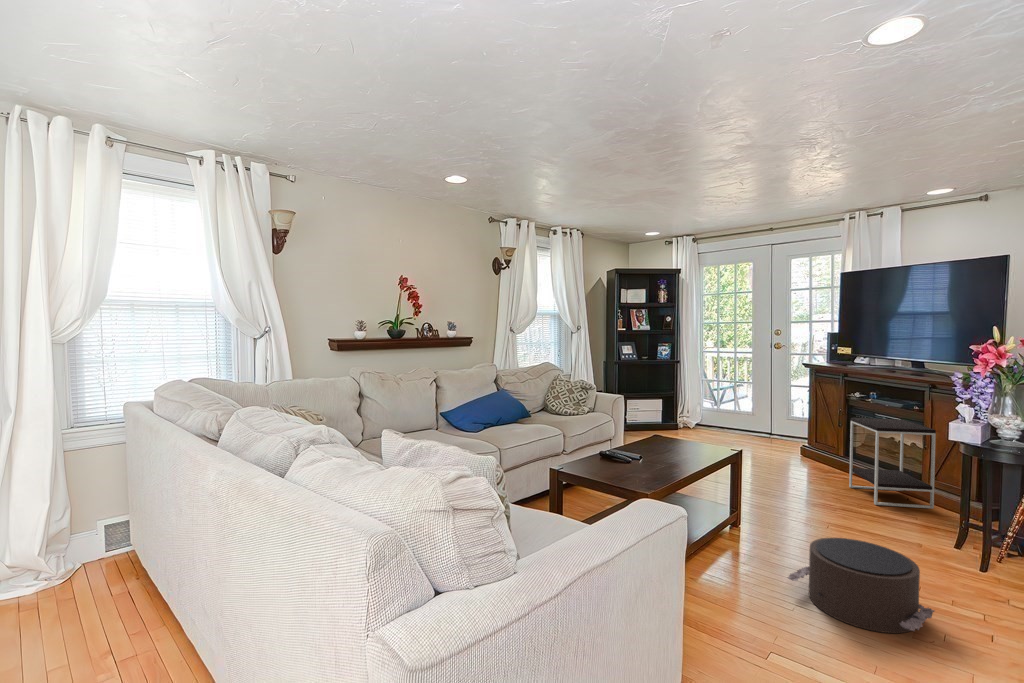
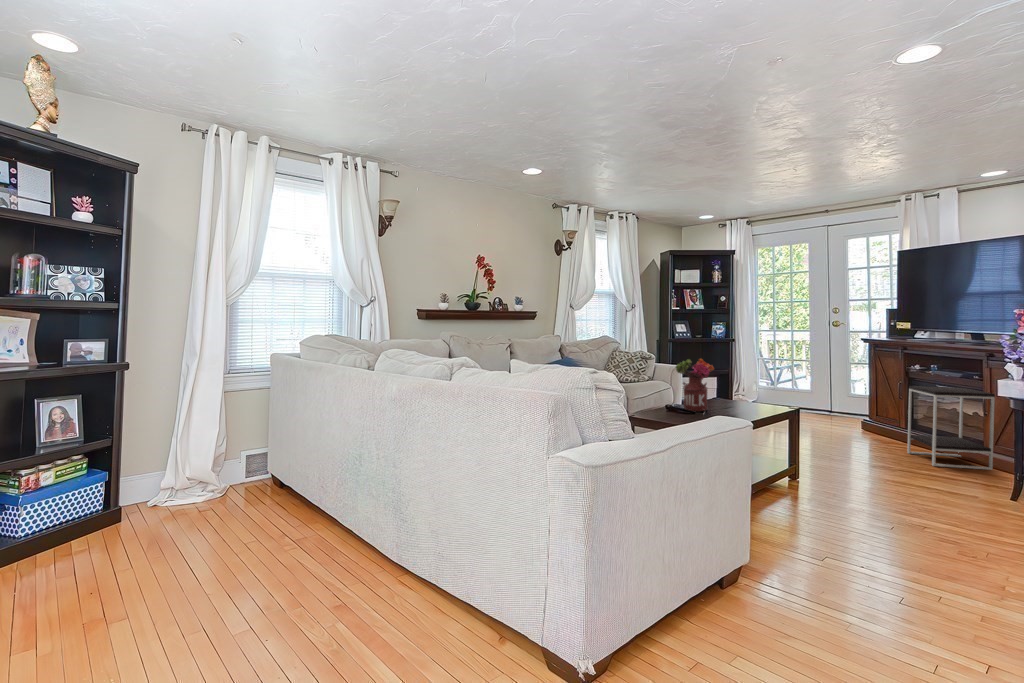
flower arrangement: none [608,399,650,458] -> present [676,359,714,411]
pouf: present [788,538,934,633] -> none [846,476,984,549]

